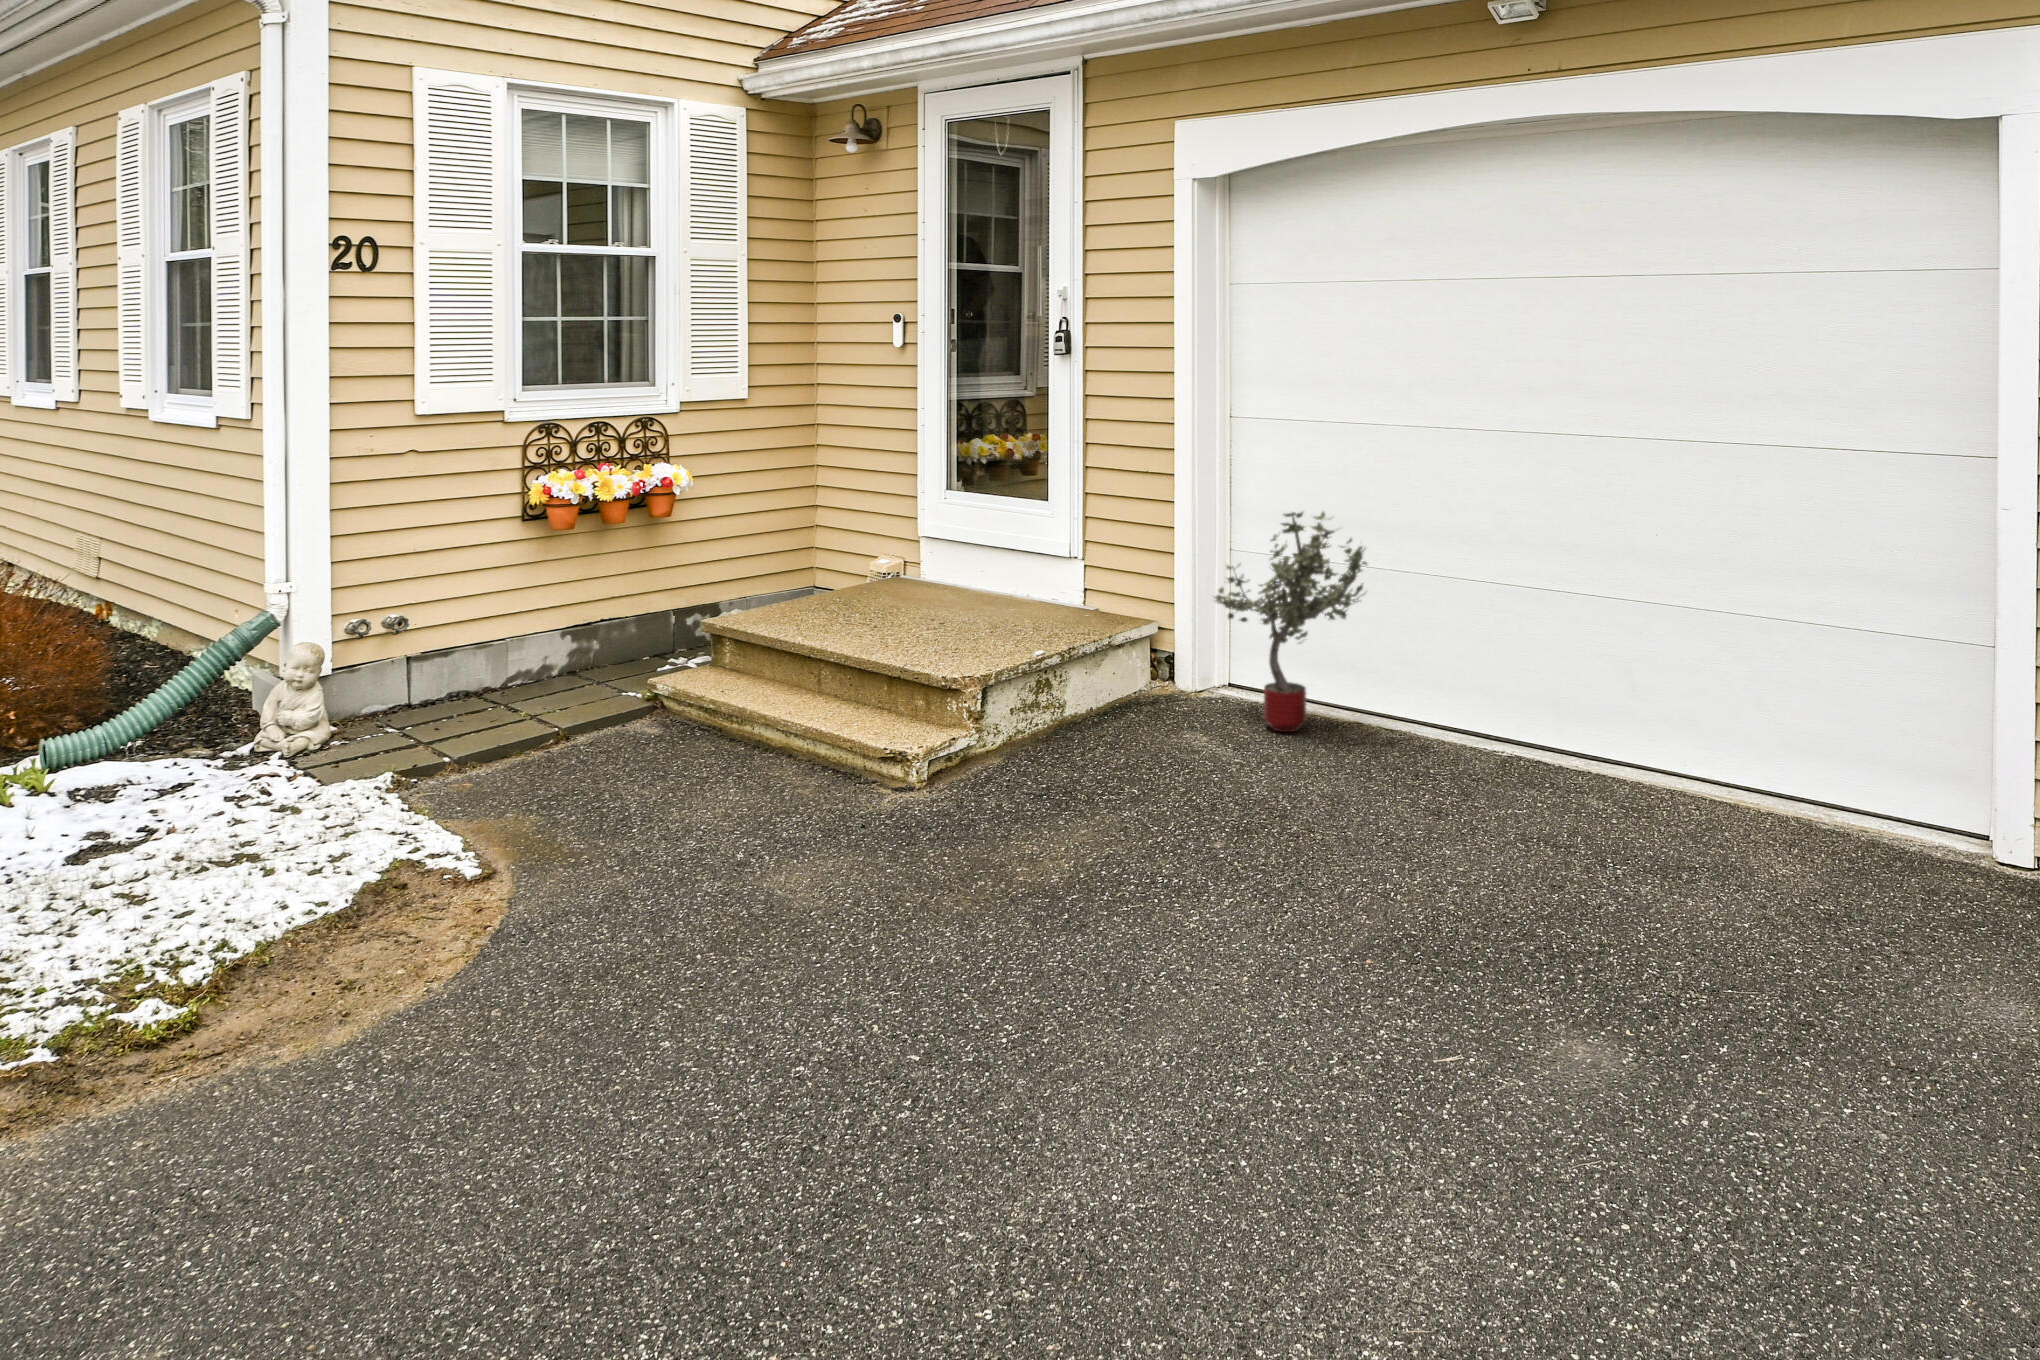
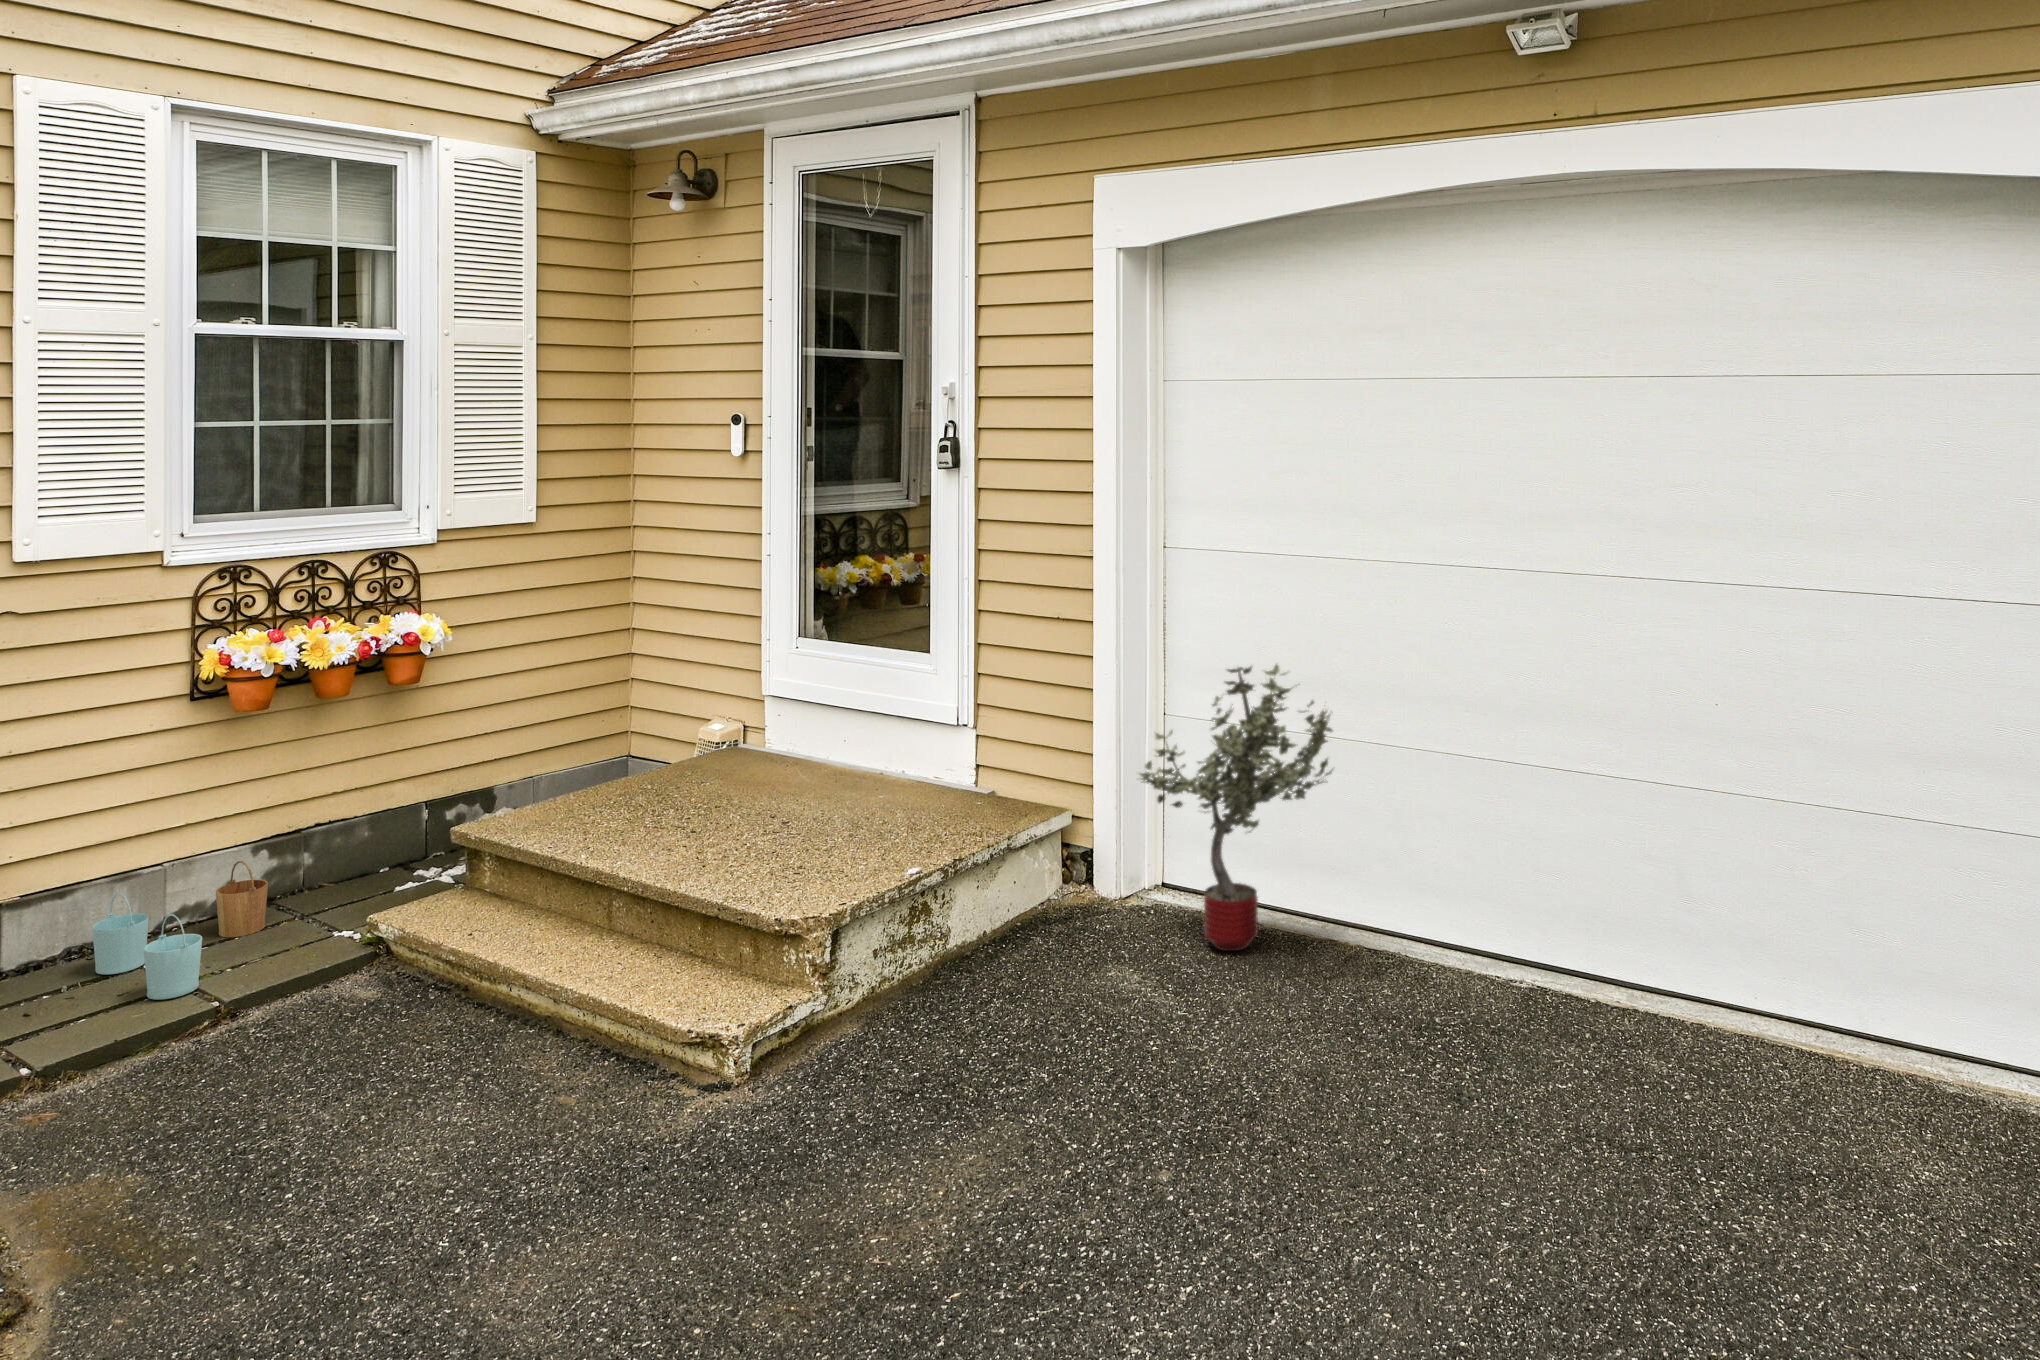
bucket: none [469,637,576,722] -> present [93,861,268,1000]

